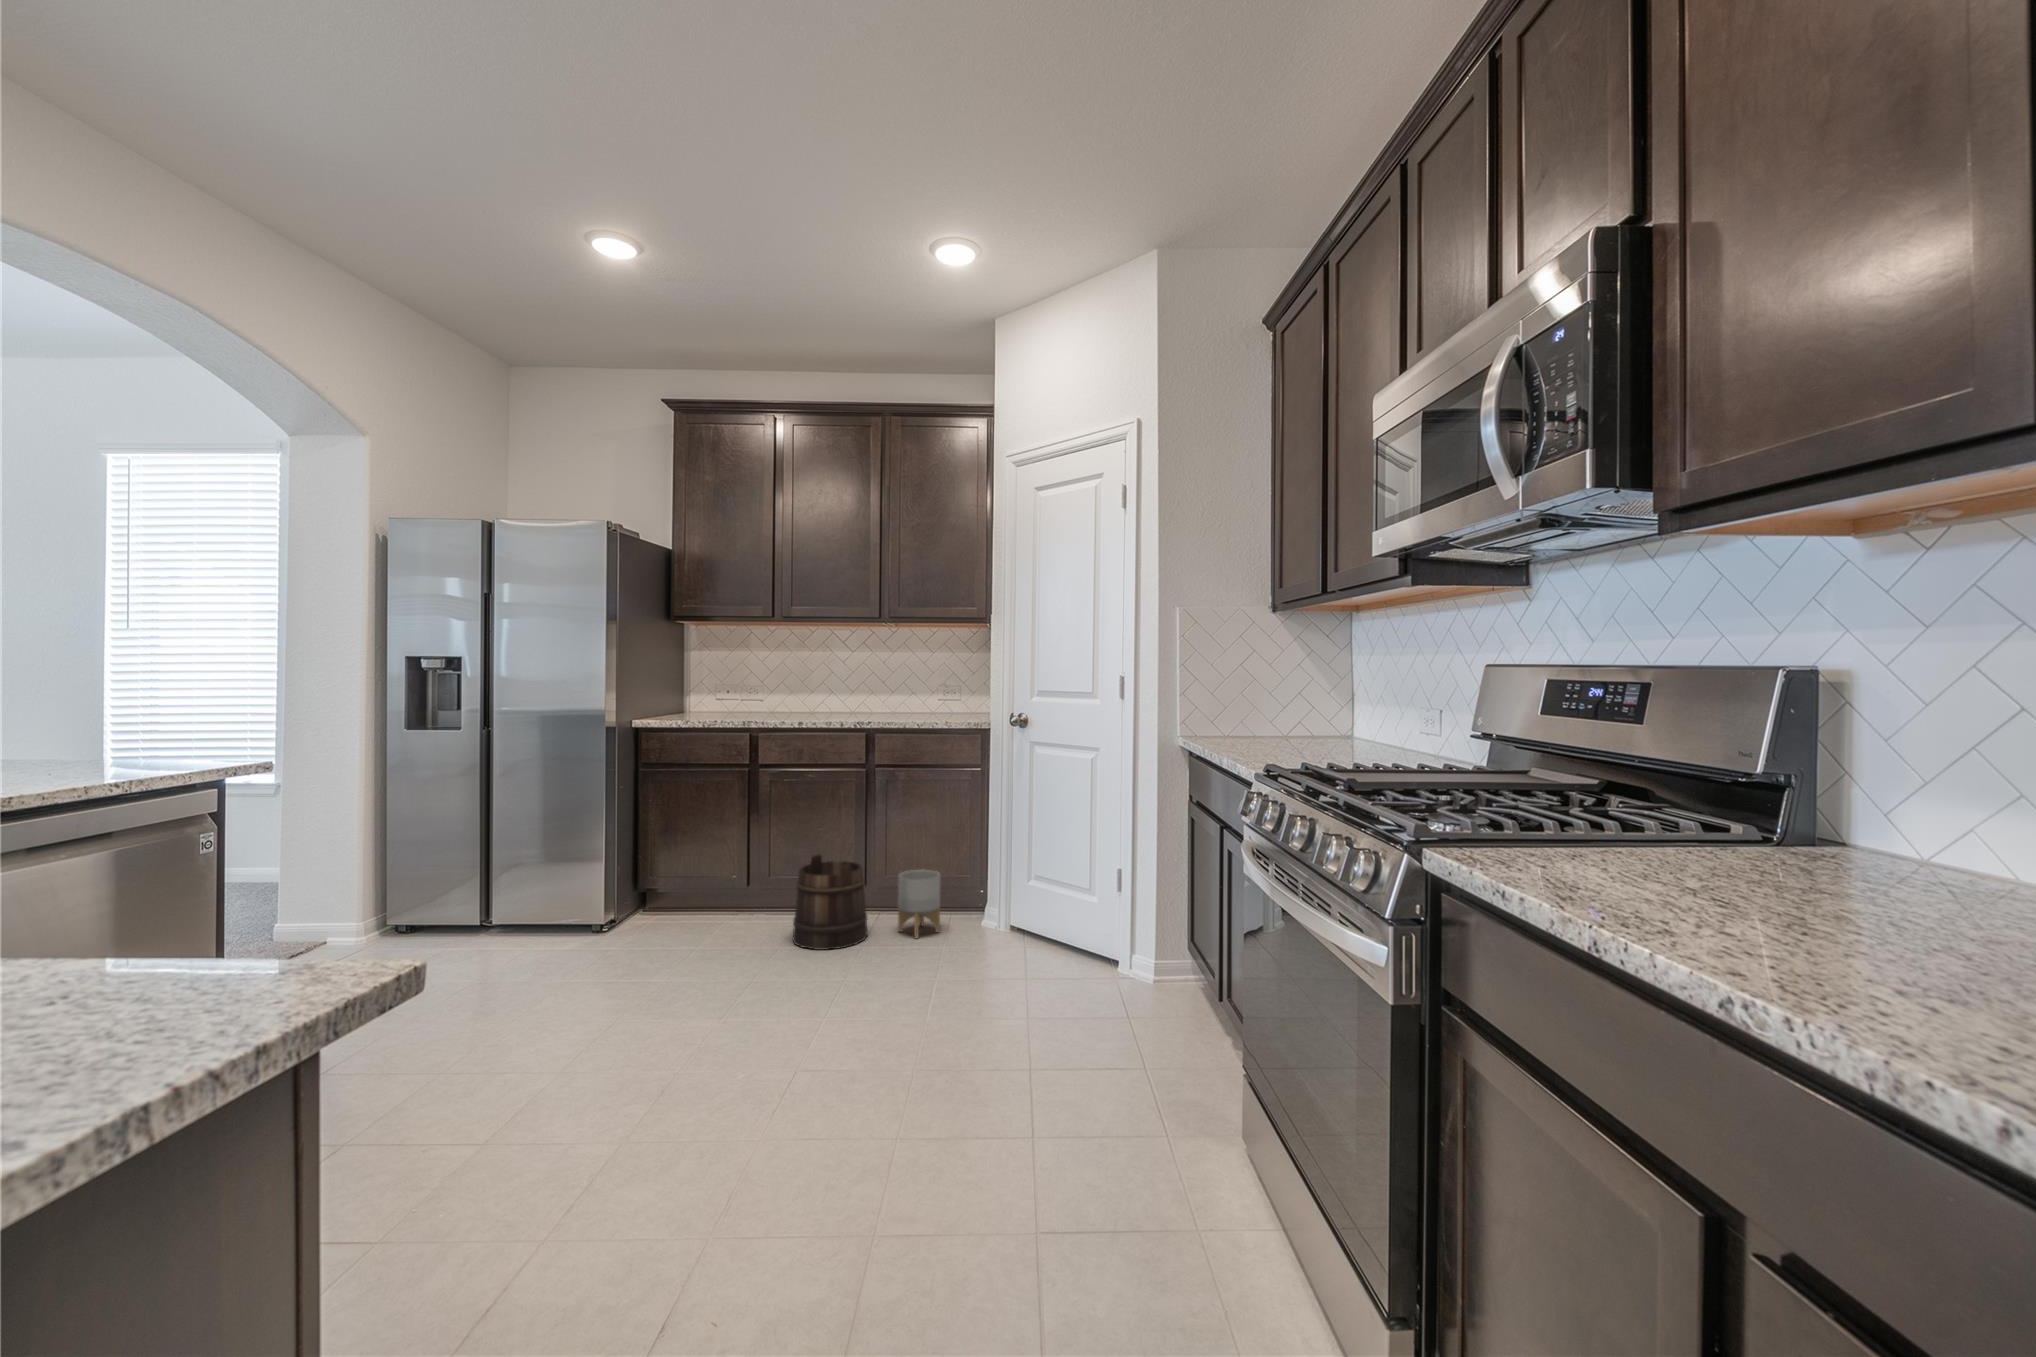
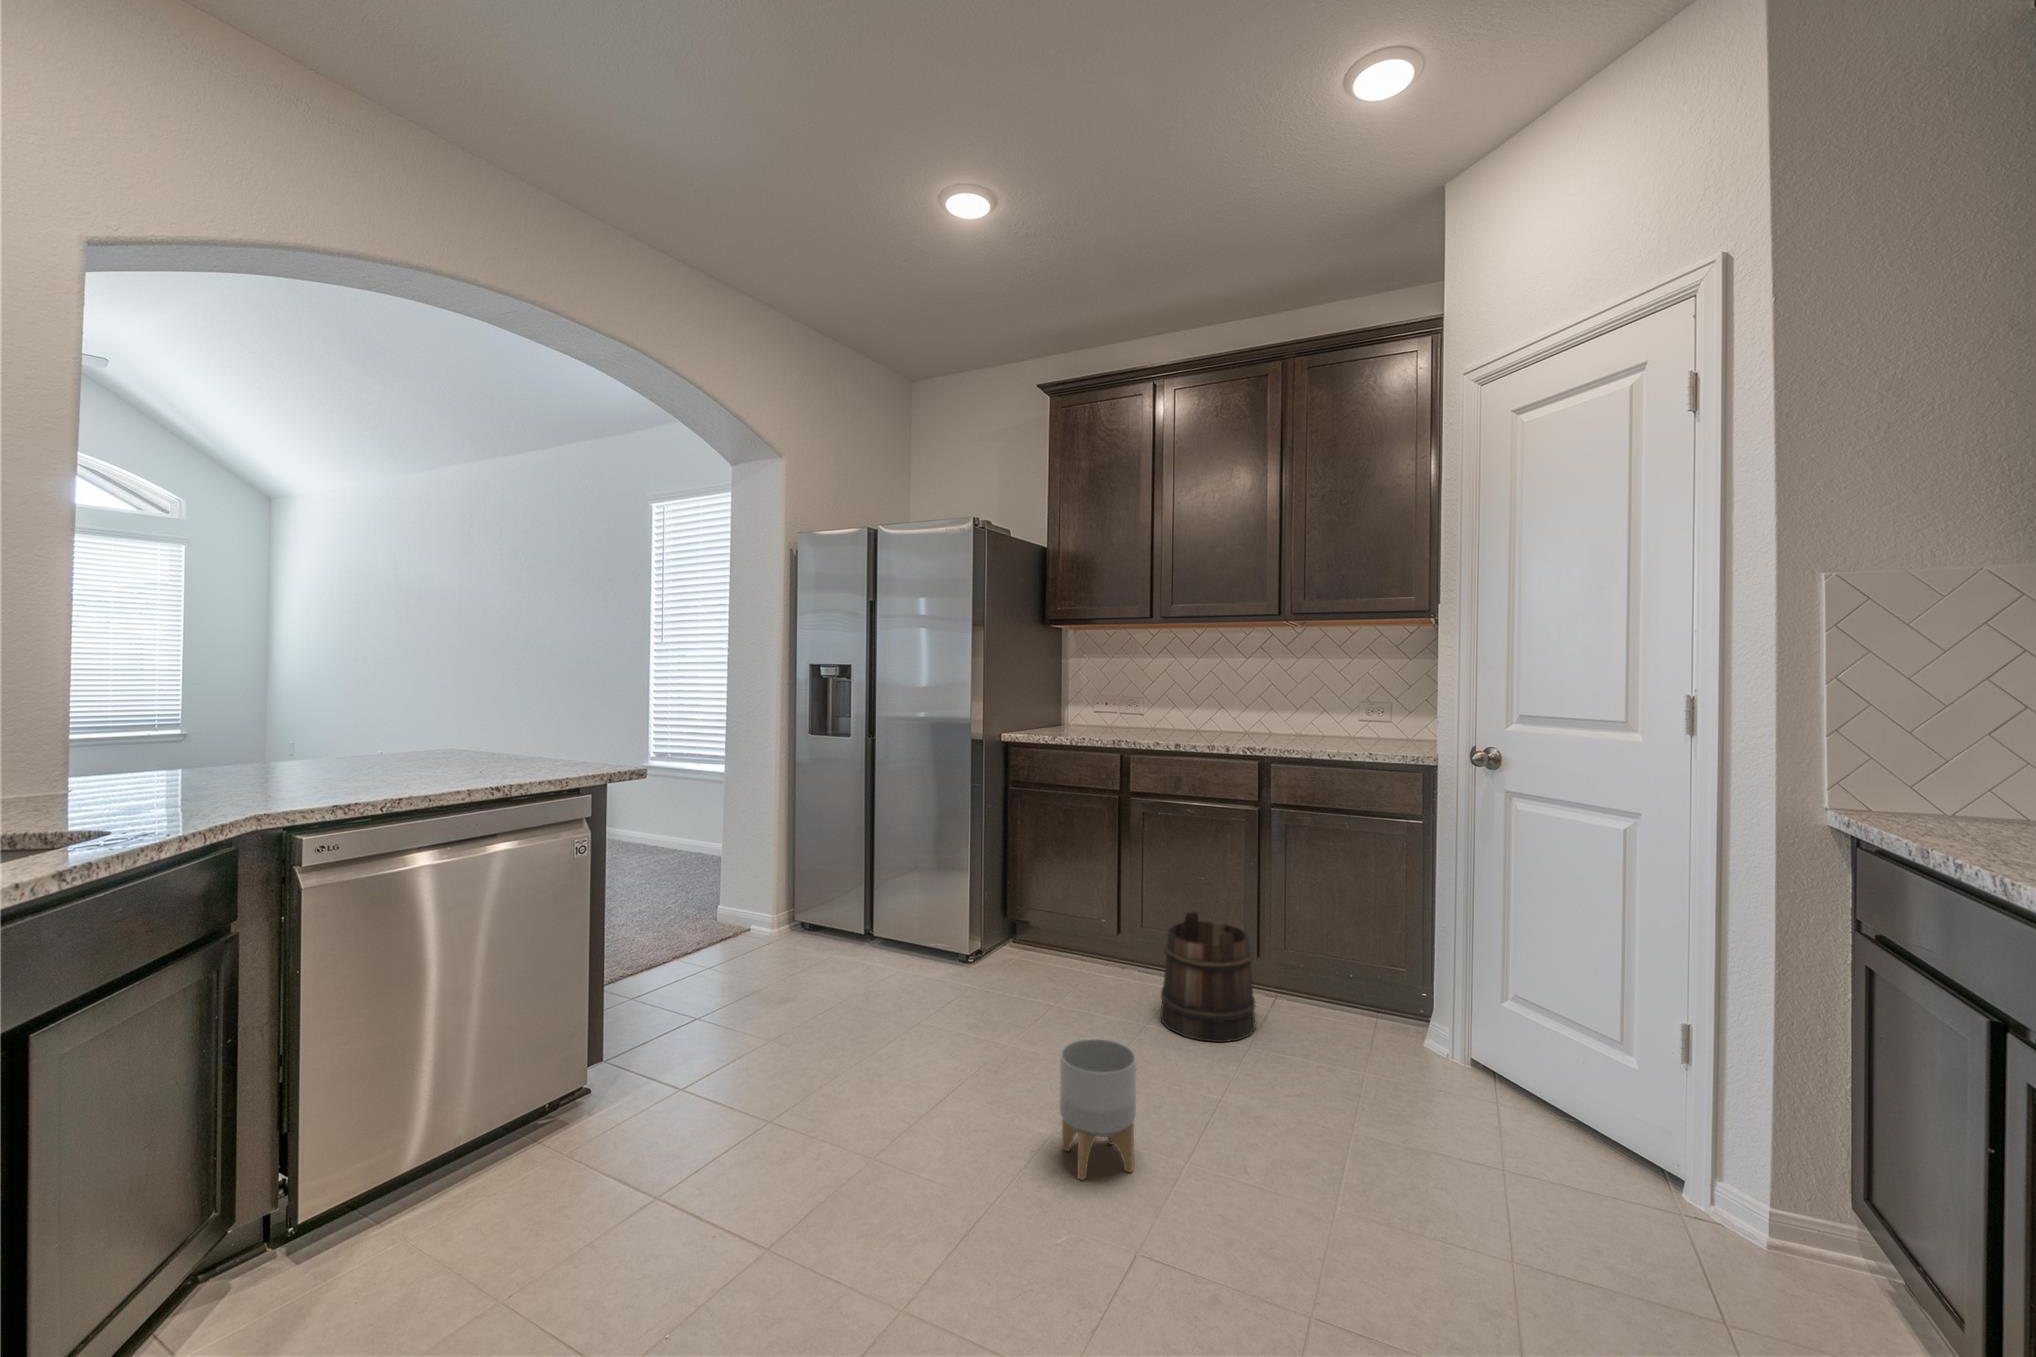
planter: present [898,870,940,938] -> present [1060,1038,1136,1180]

